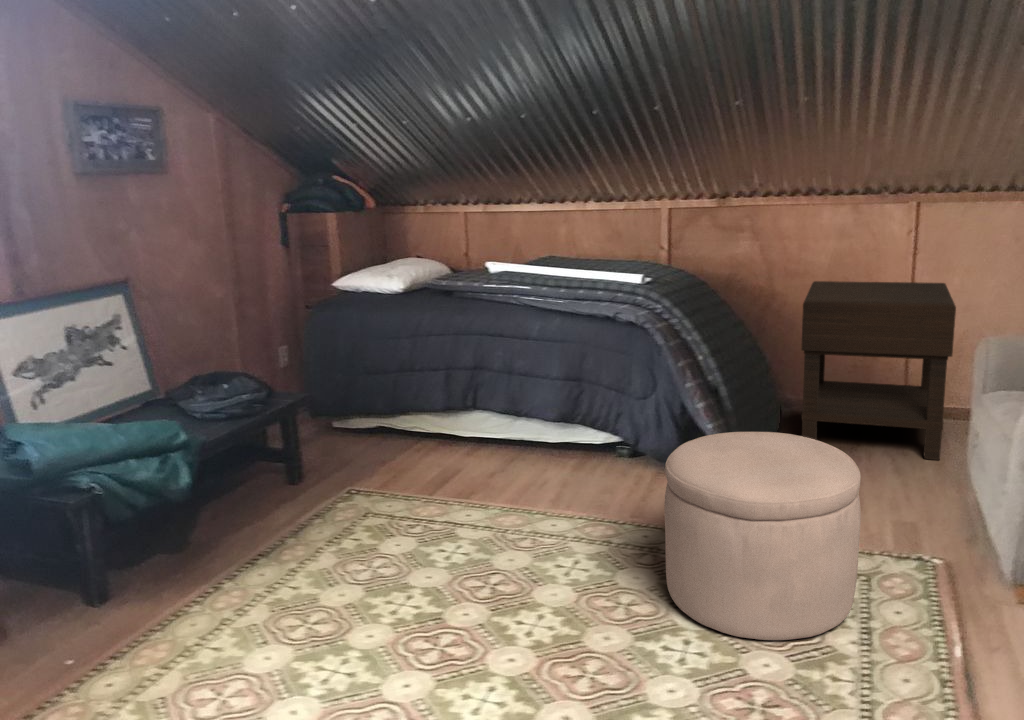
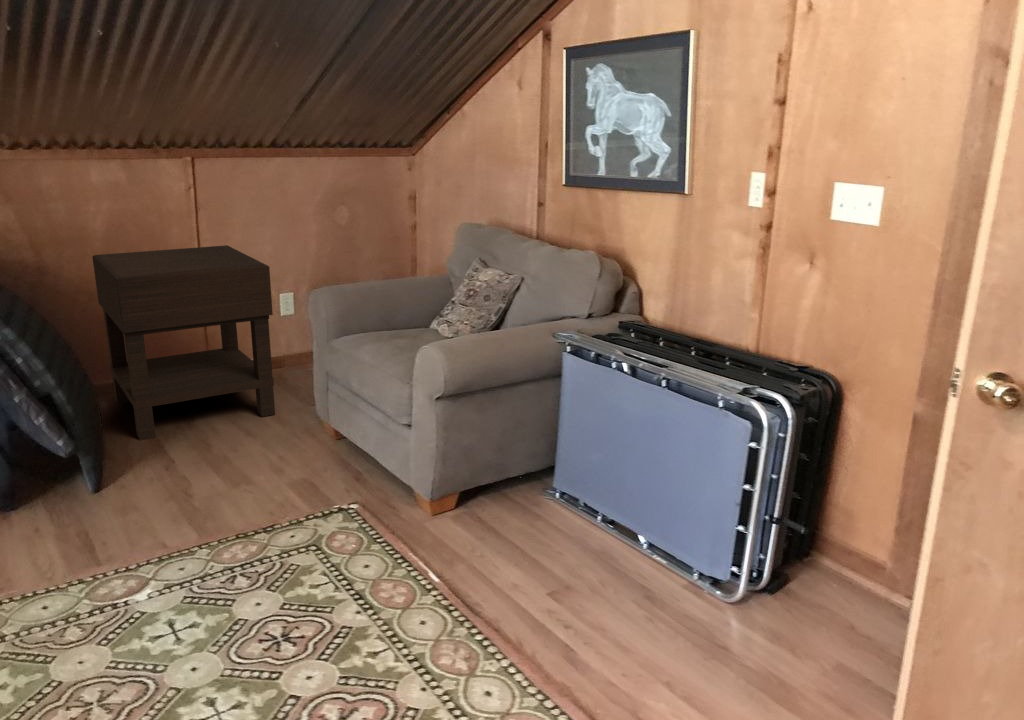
ottoman: present [664,432,861,640] -> none [104,424,339,674]

